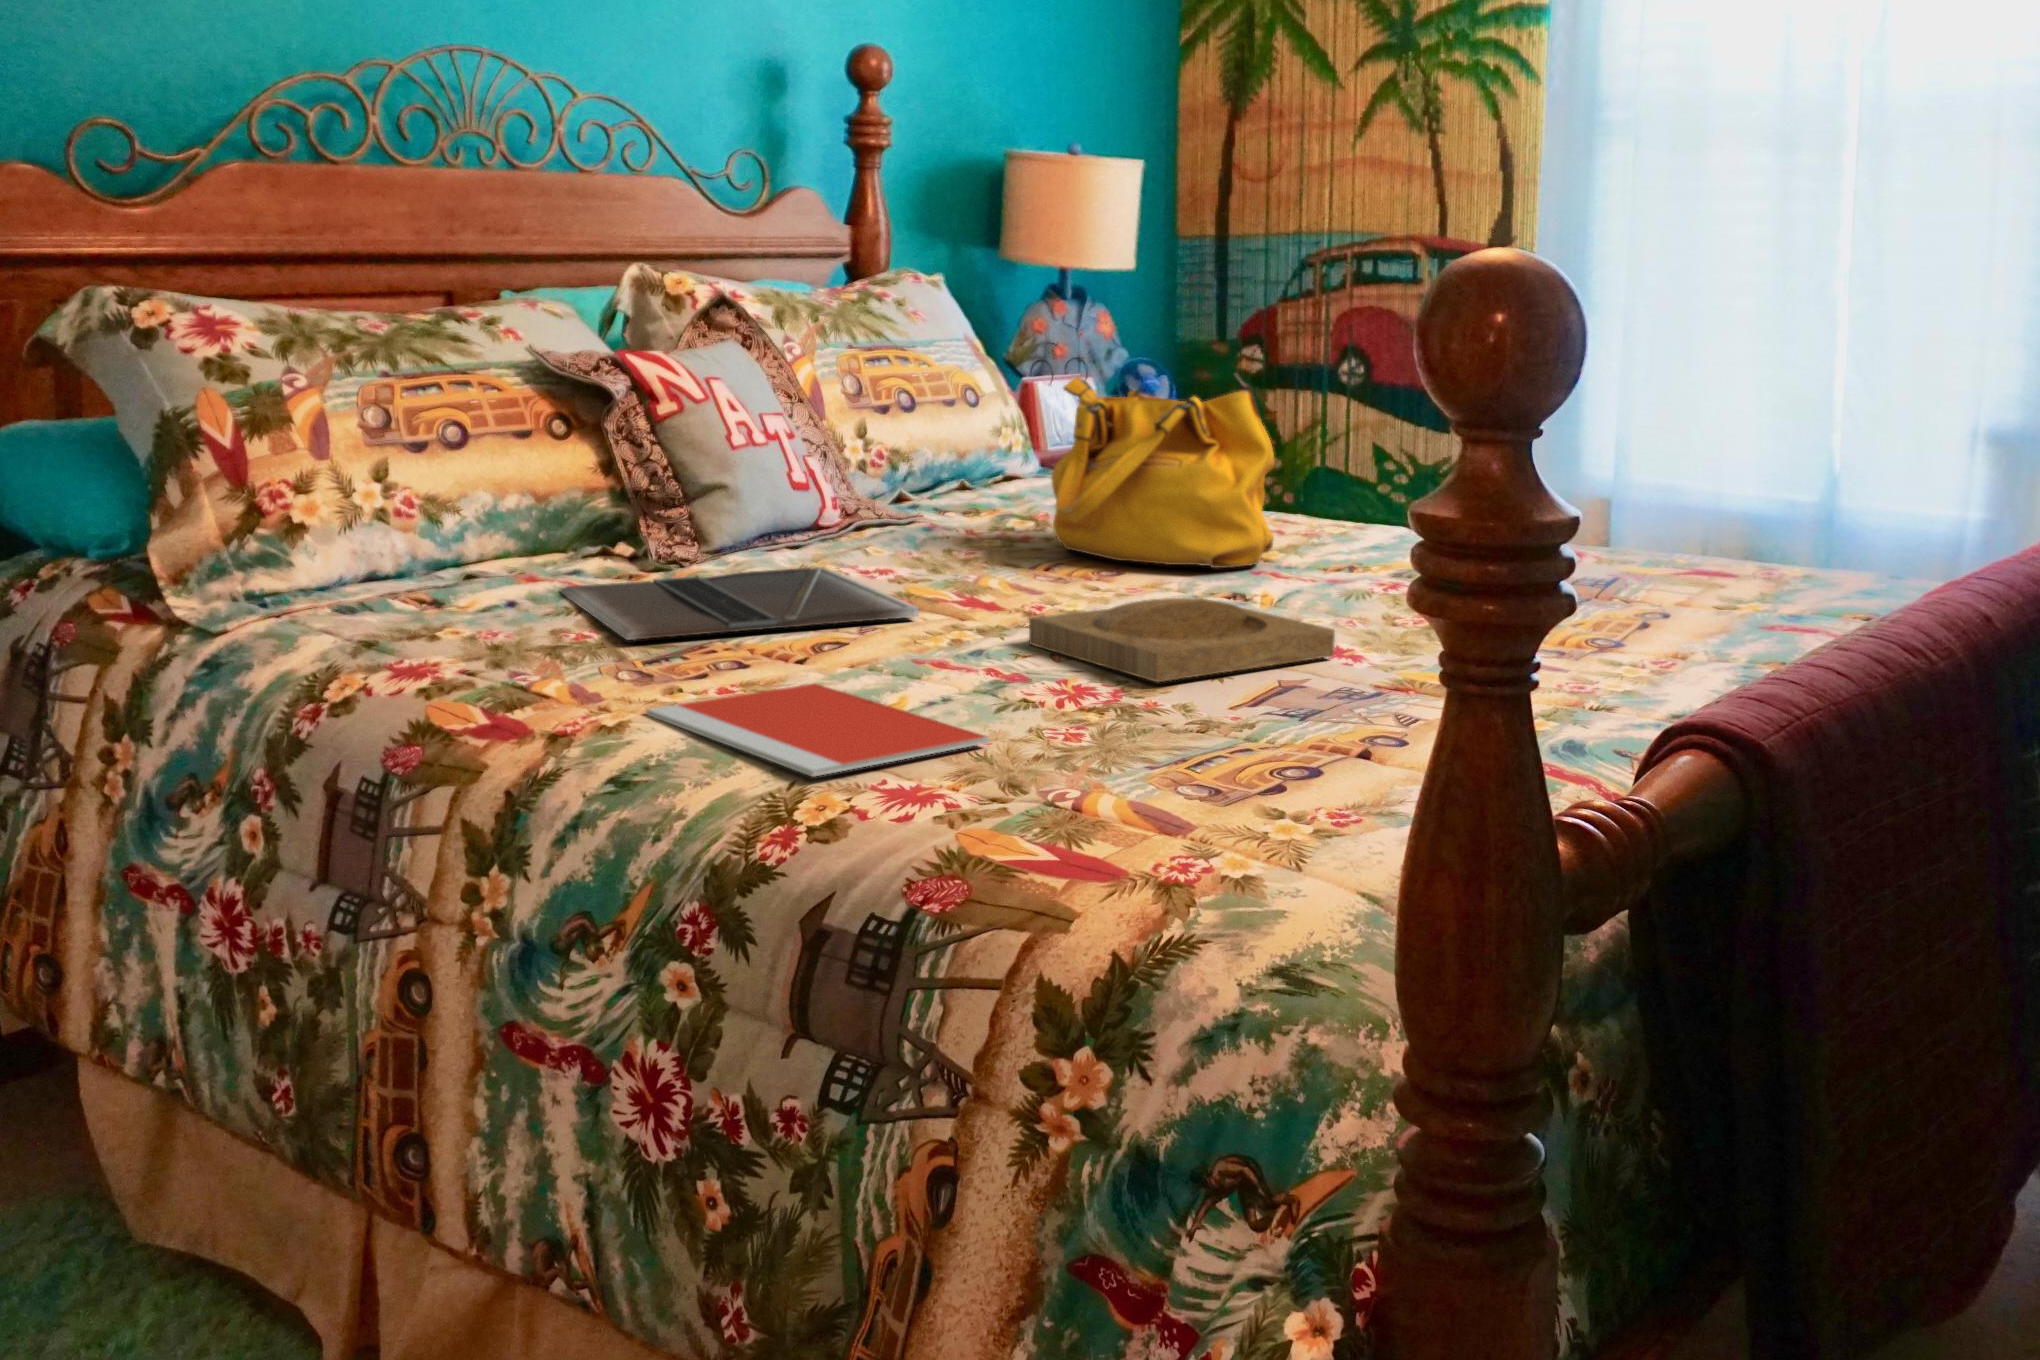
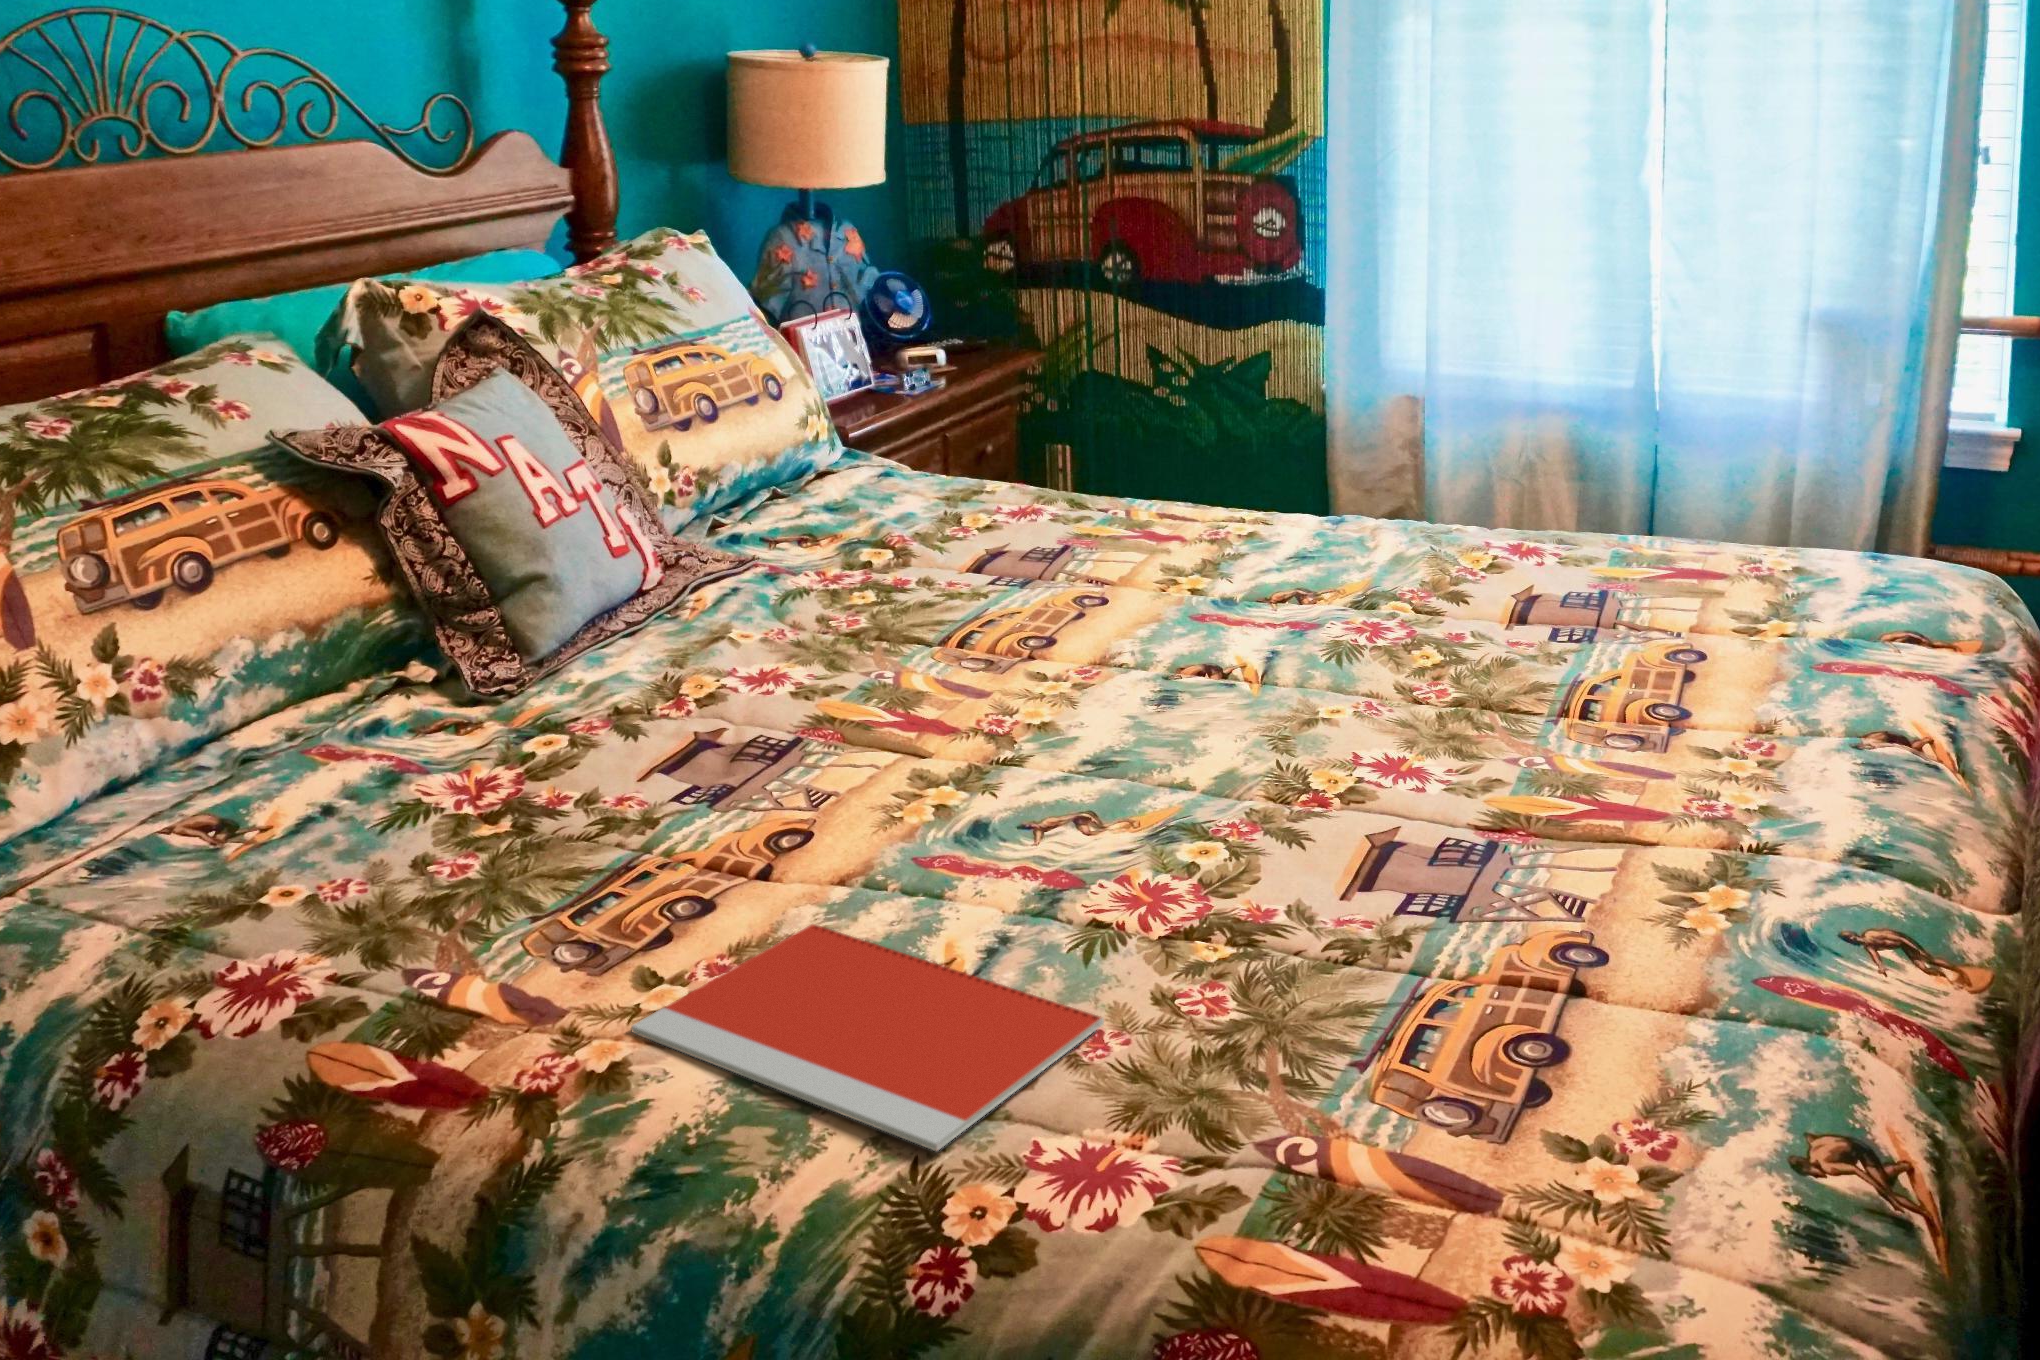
handbag: present [1052,374,1275,568] -> none [927,382,1192,610]
laptop: present [561,567,919,640] -> none [372,667,861,870]
tray: present [1029,598,1335,682] -> none [1018,688,1374,857]

